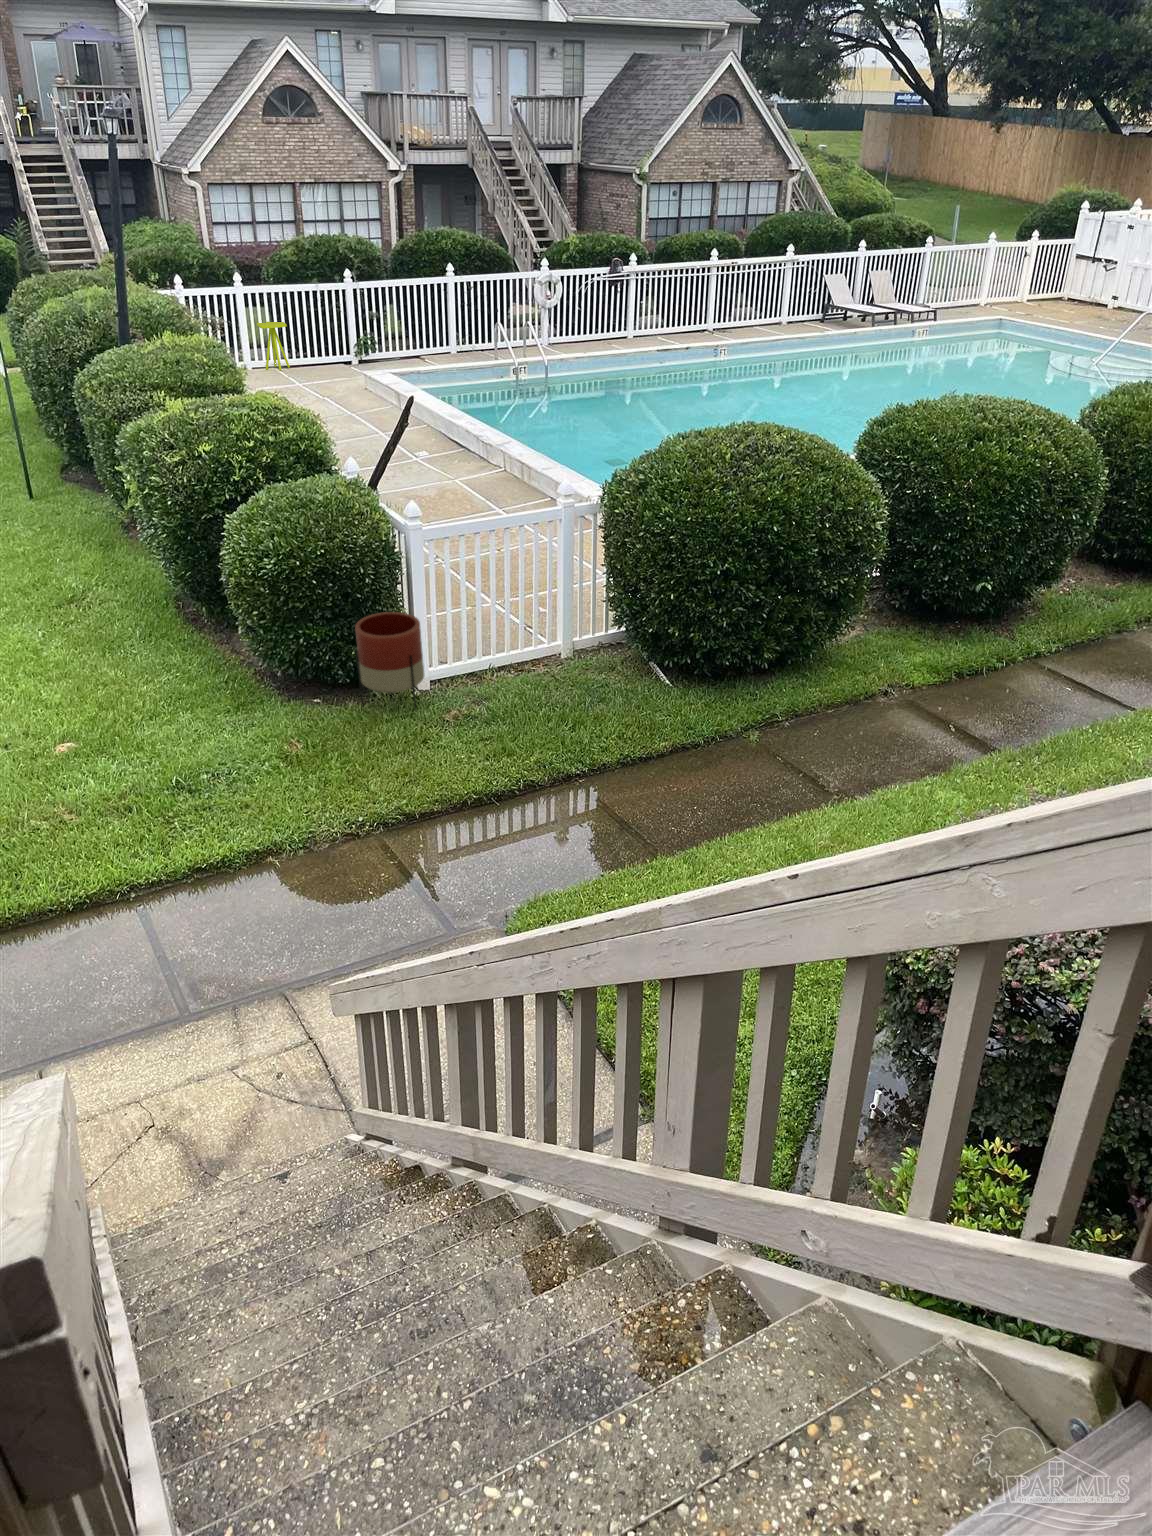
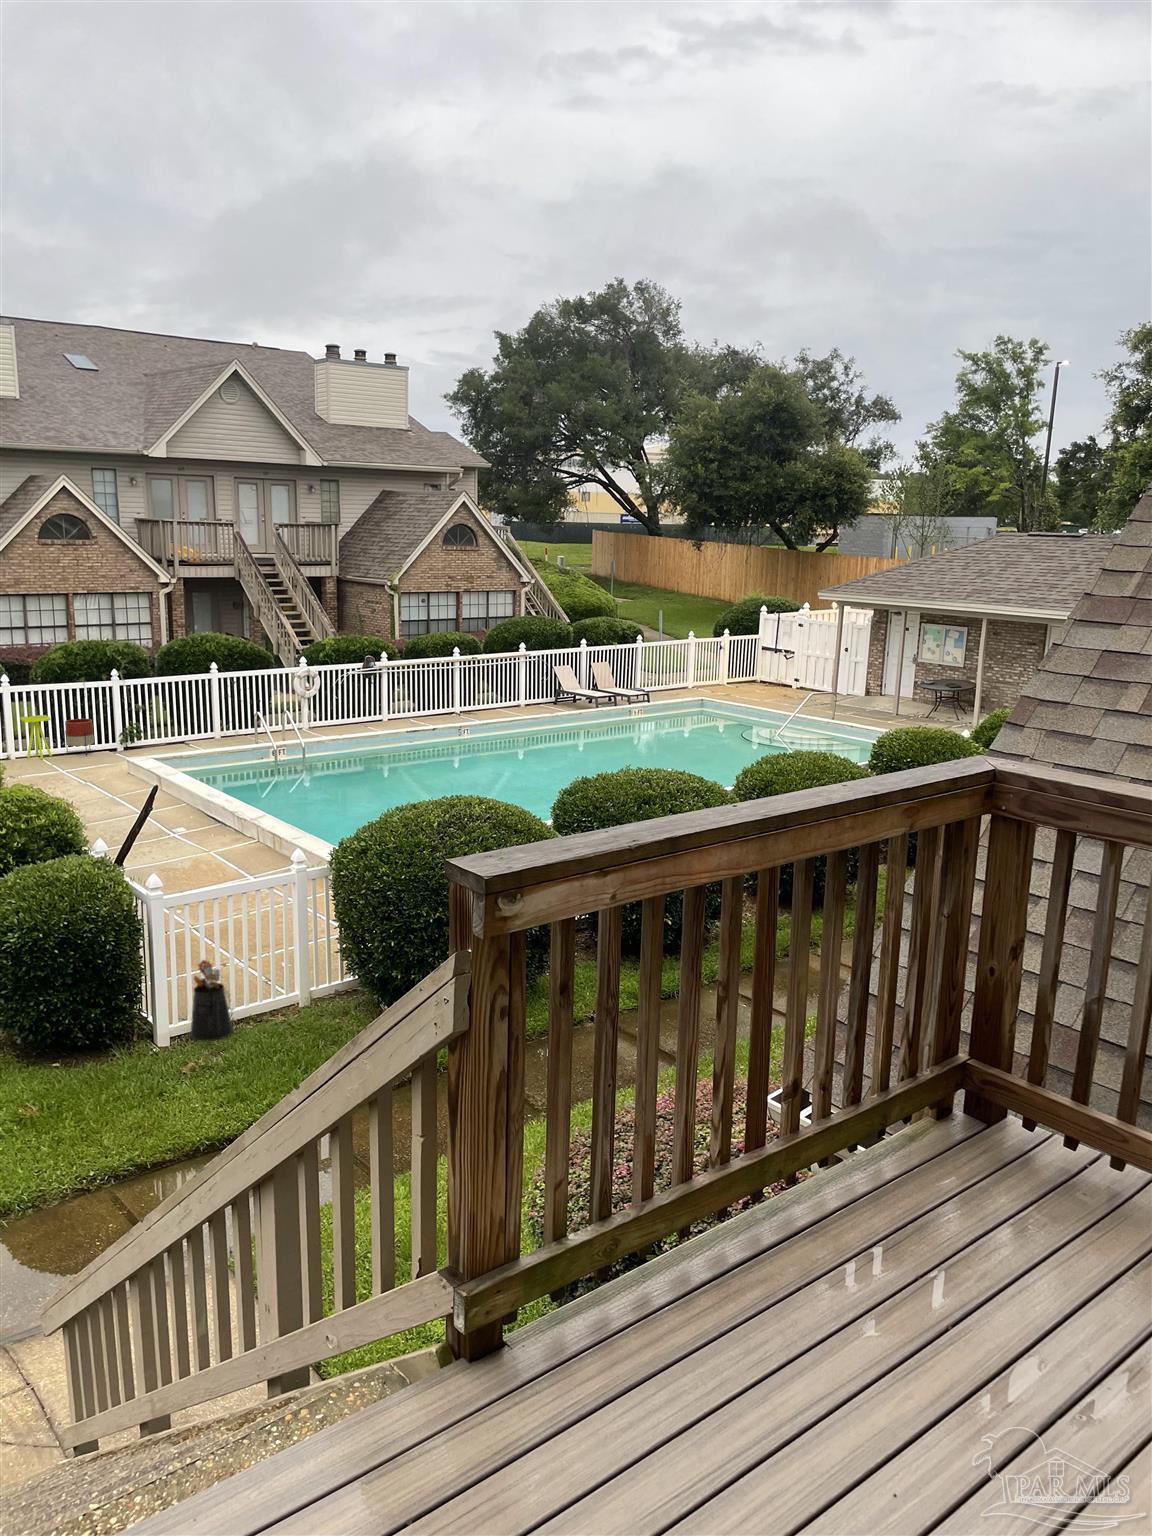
watering can: none [450,597,496,688] -> present [189,960,234,1041]
planter: present [355,612,424,711] -> present [65,719,94,755]

